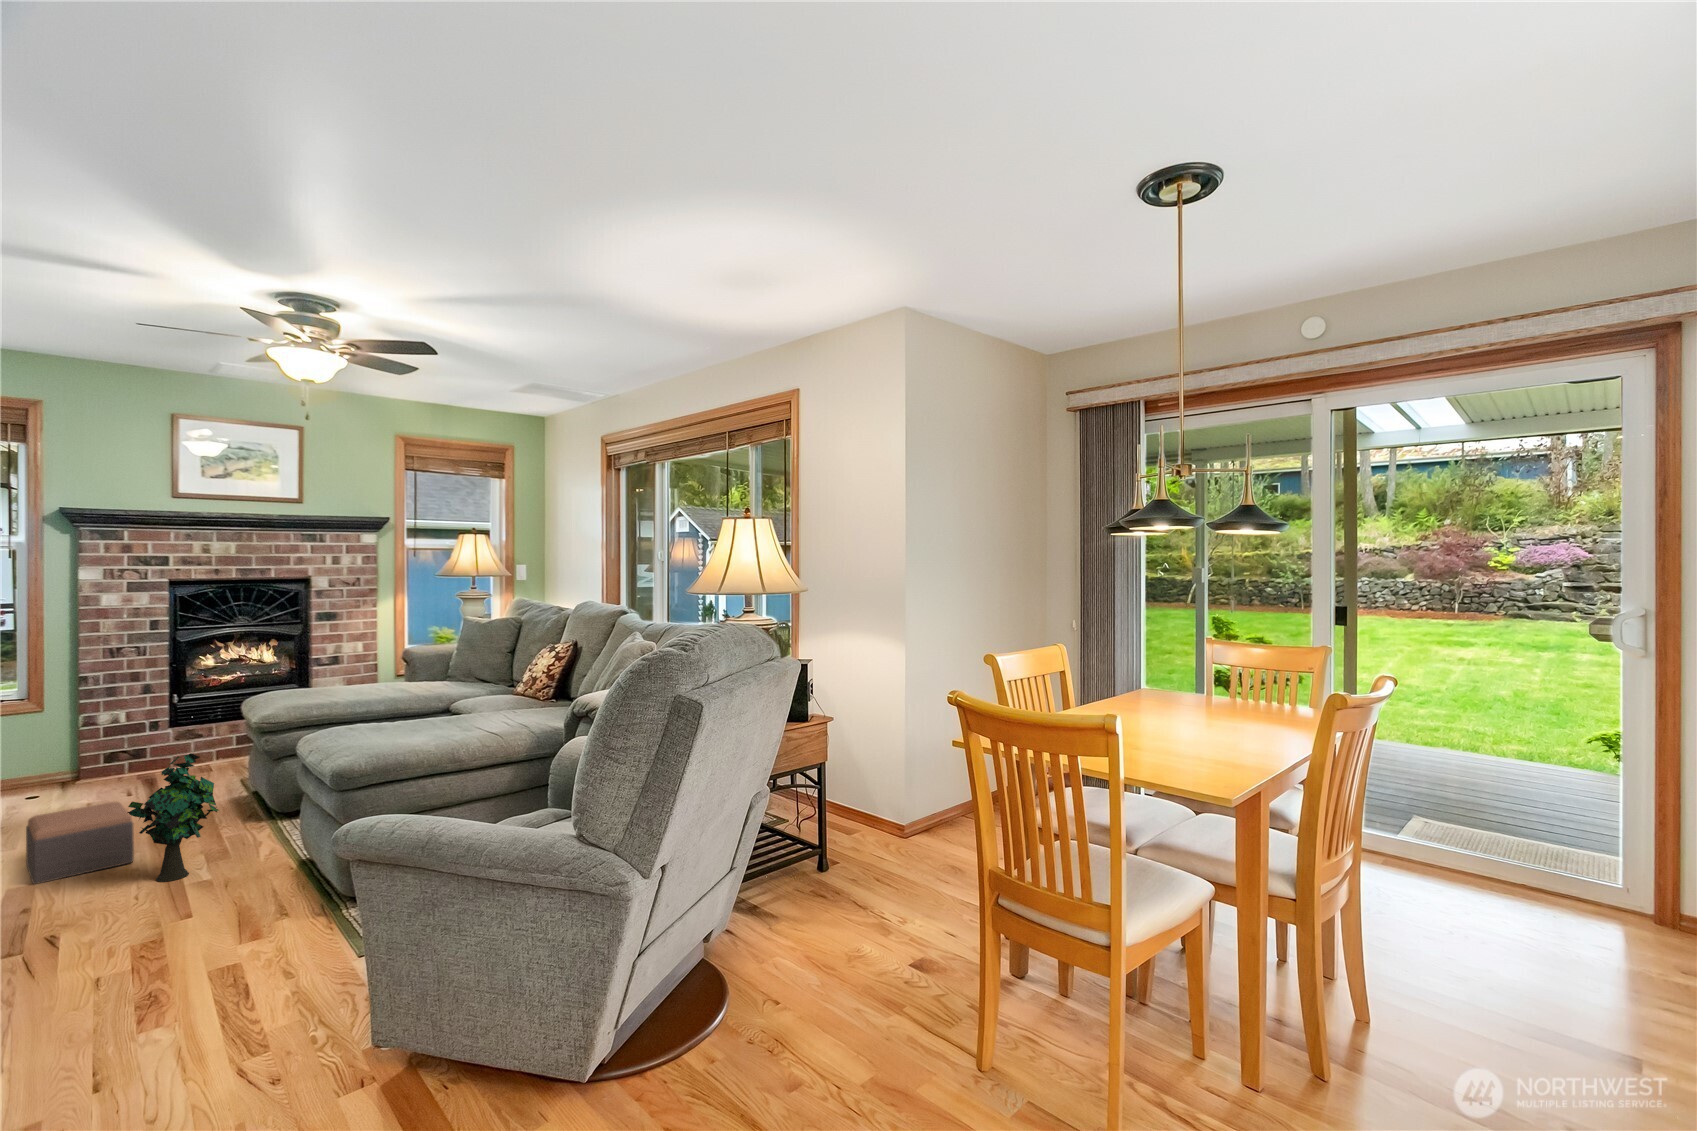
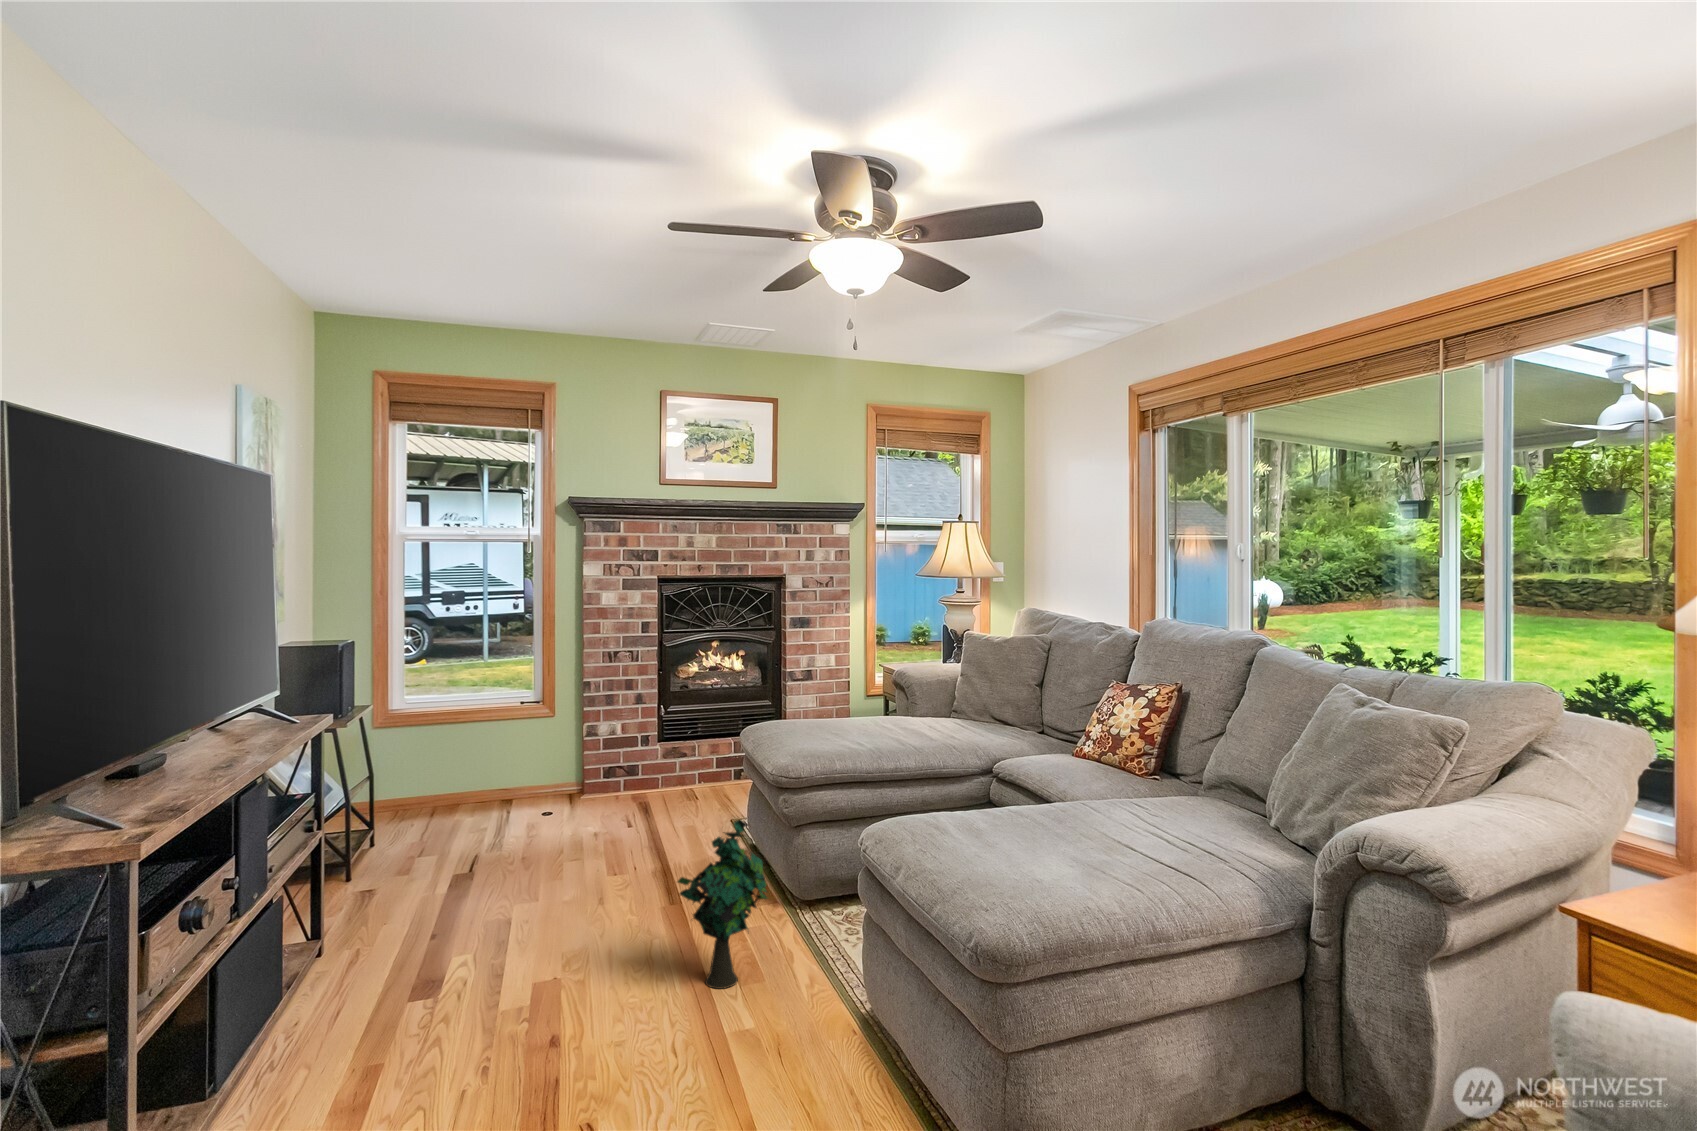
footstool: present [26,802,134,884] -> none [568,856,672,960]

